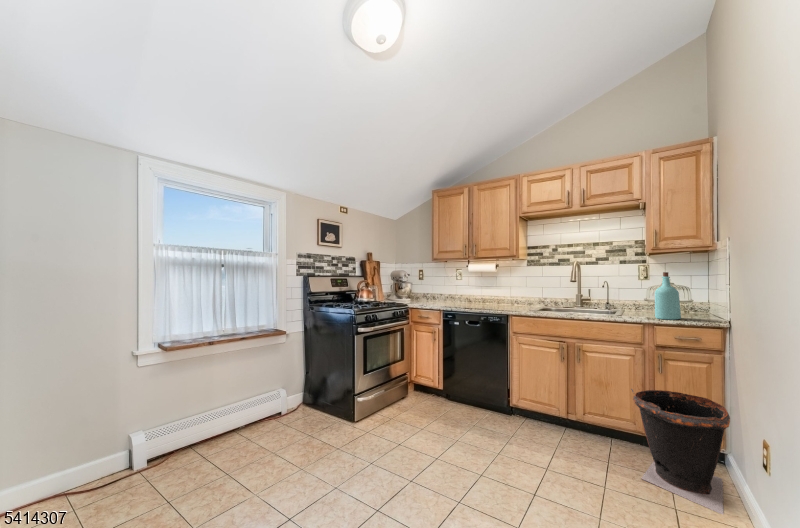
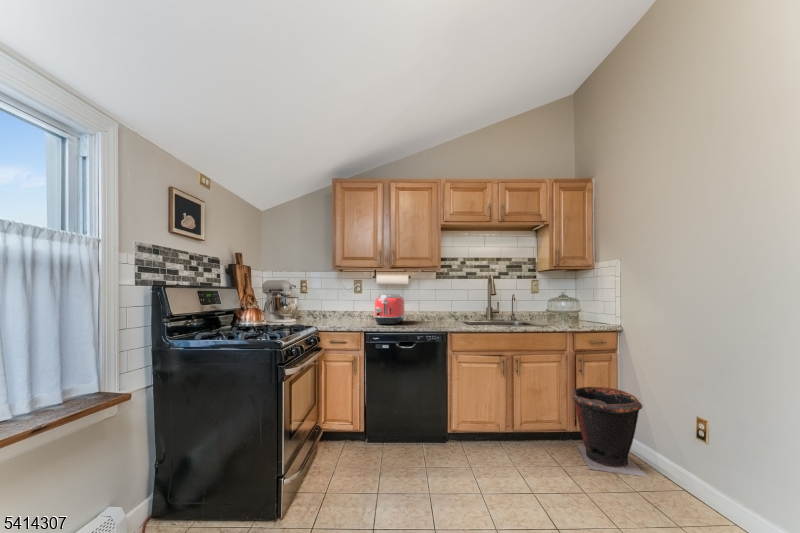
bottle: present [655,272,681,320] -> none [563,286,580,326]
toaster: none [460,281,492,306] -> present [374,294,405,325]

